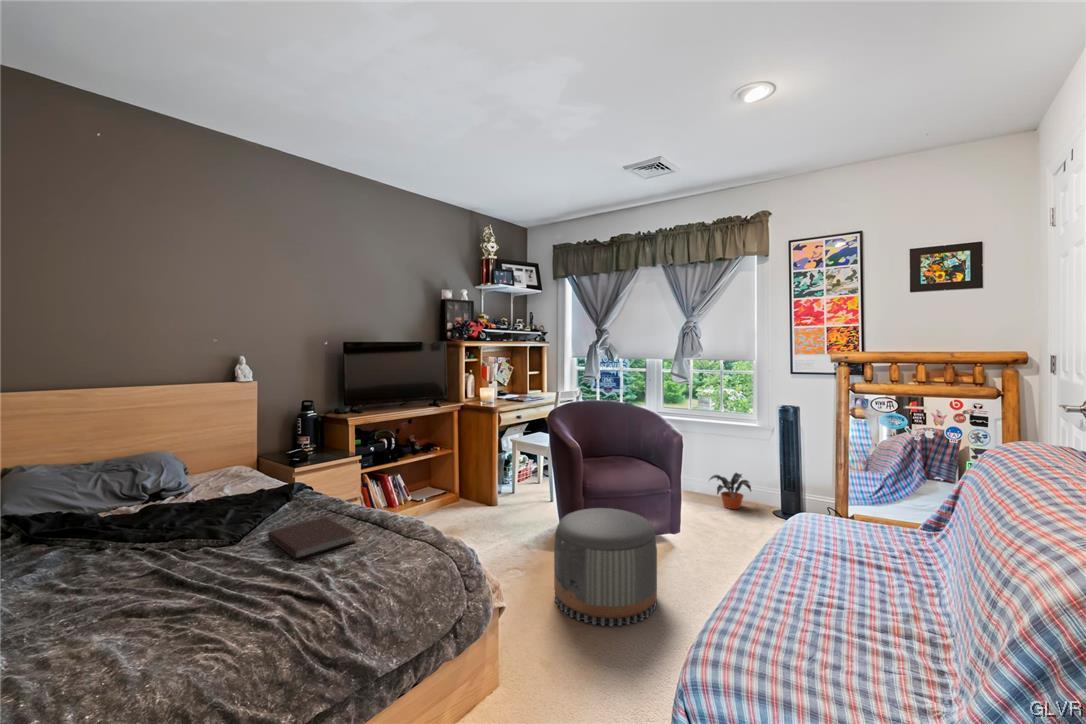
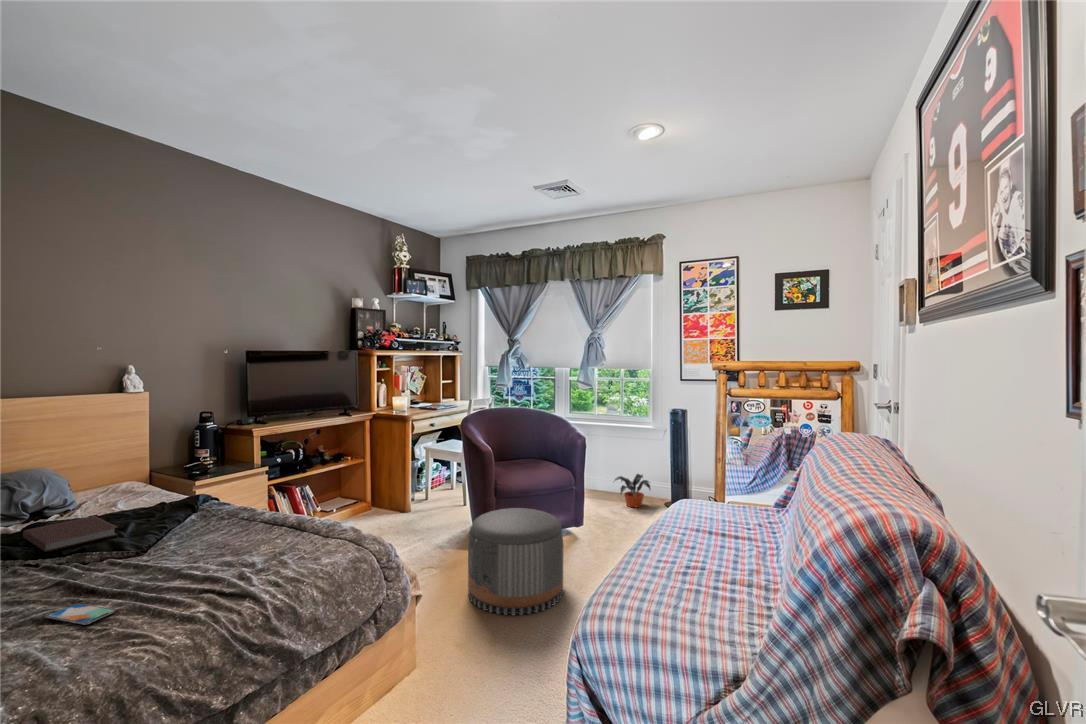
notebook: present [268,517,356,559] -> present [23,516,118,552]
smartphone: none [135,596,197,622] -> present [46,603,116,625]

